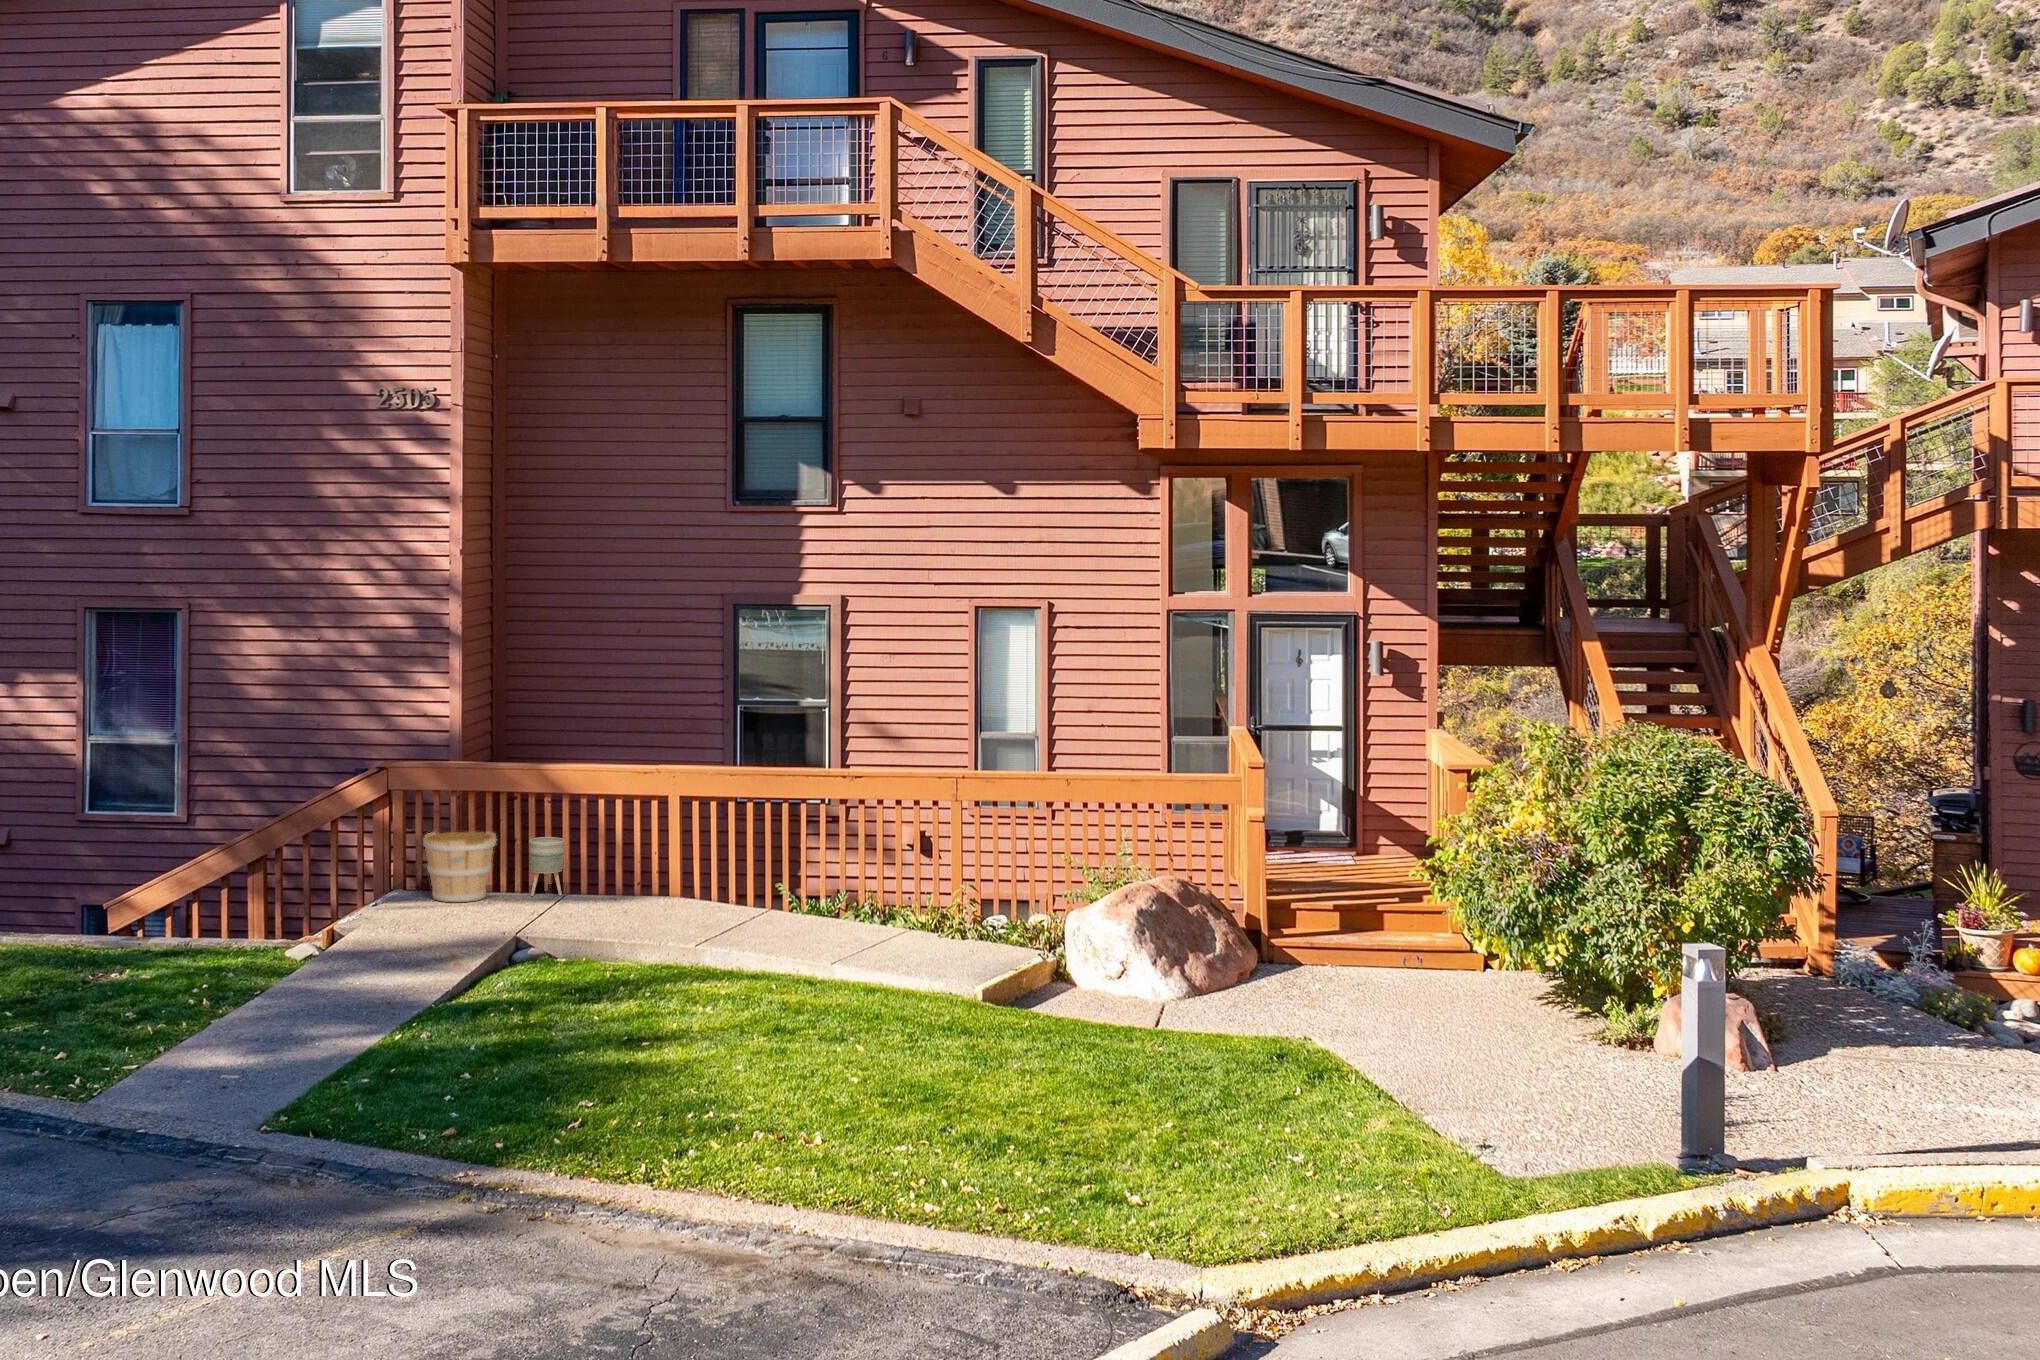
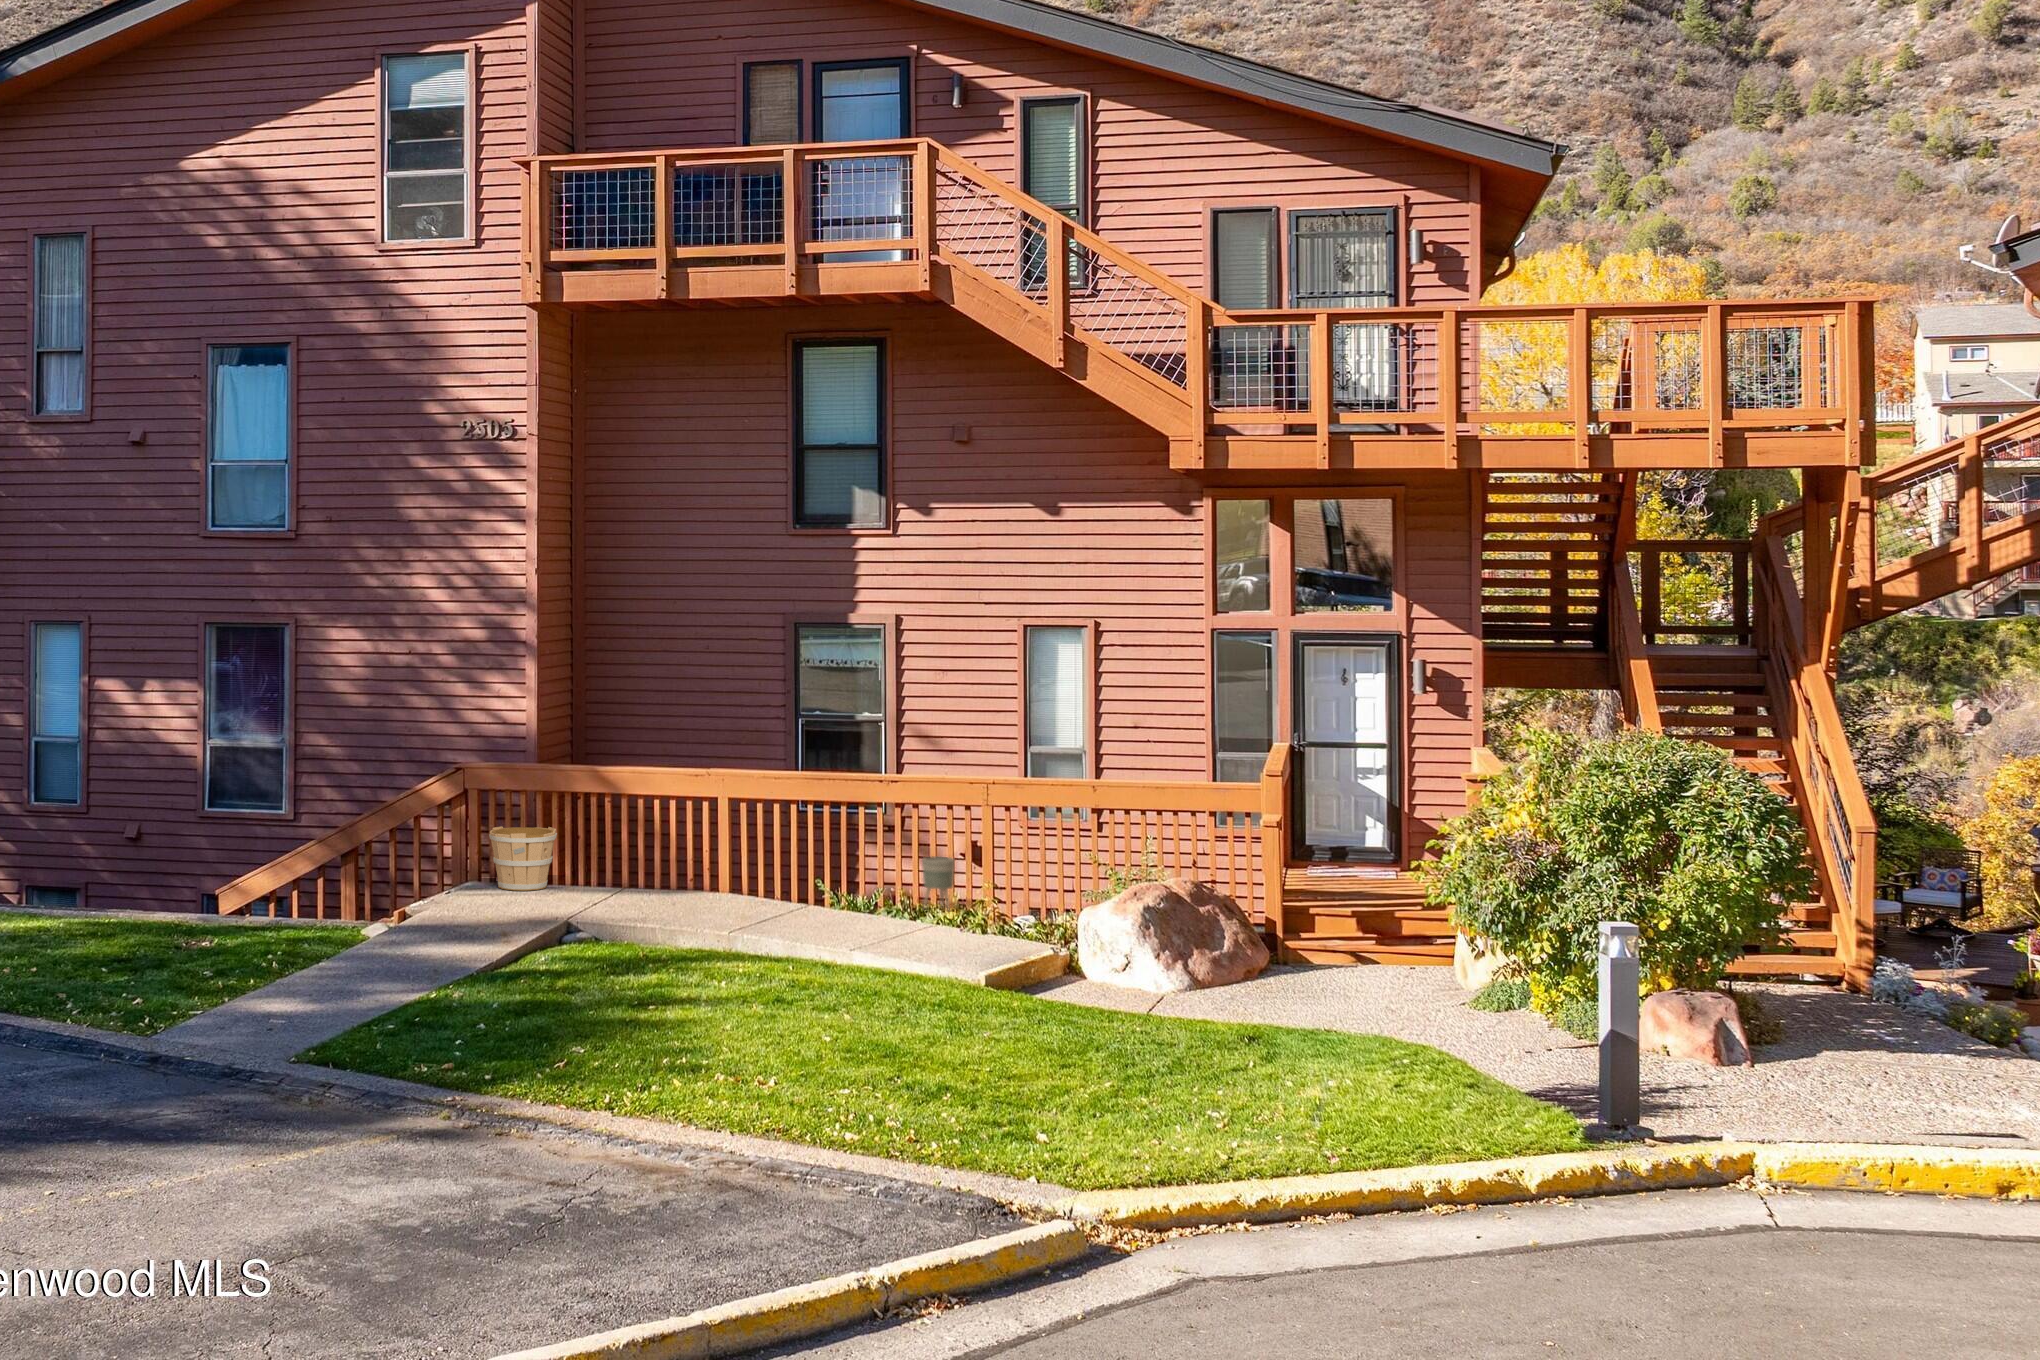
planter: present [529,837,565,896] -> present [922,856,955,910]

